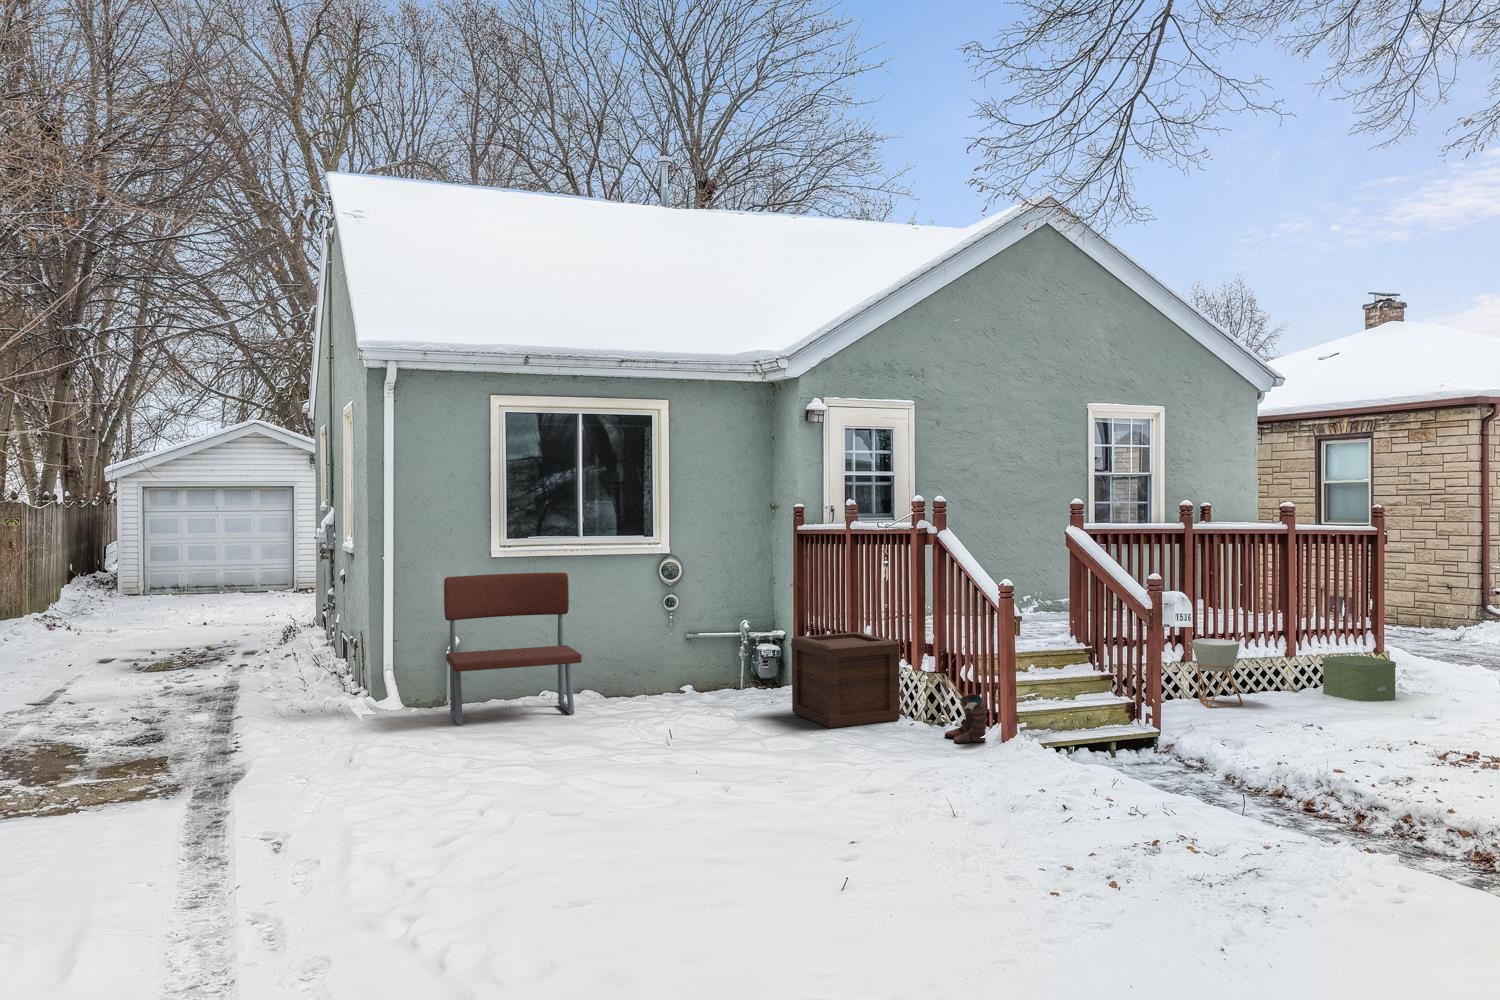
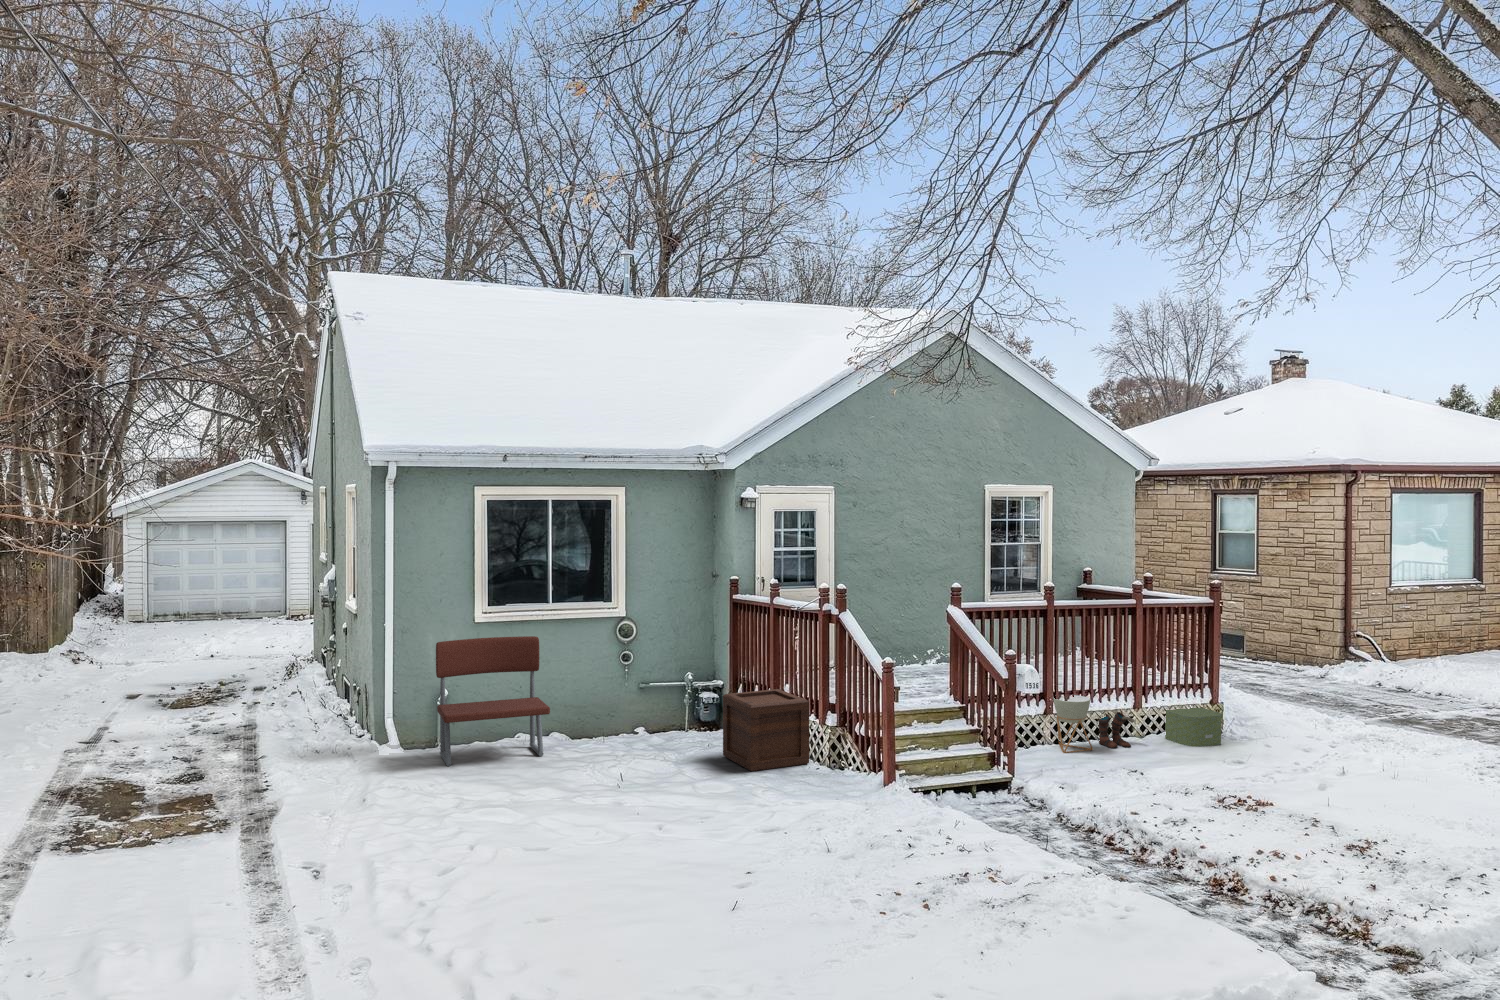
boots: present [945,693,988,743] -> present [1098,712,1134,748]

